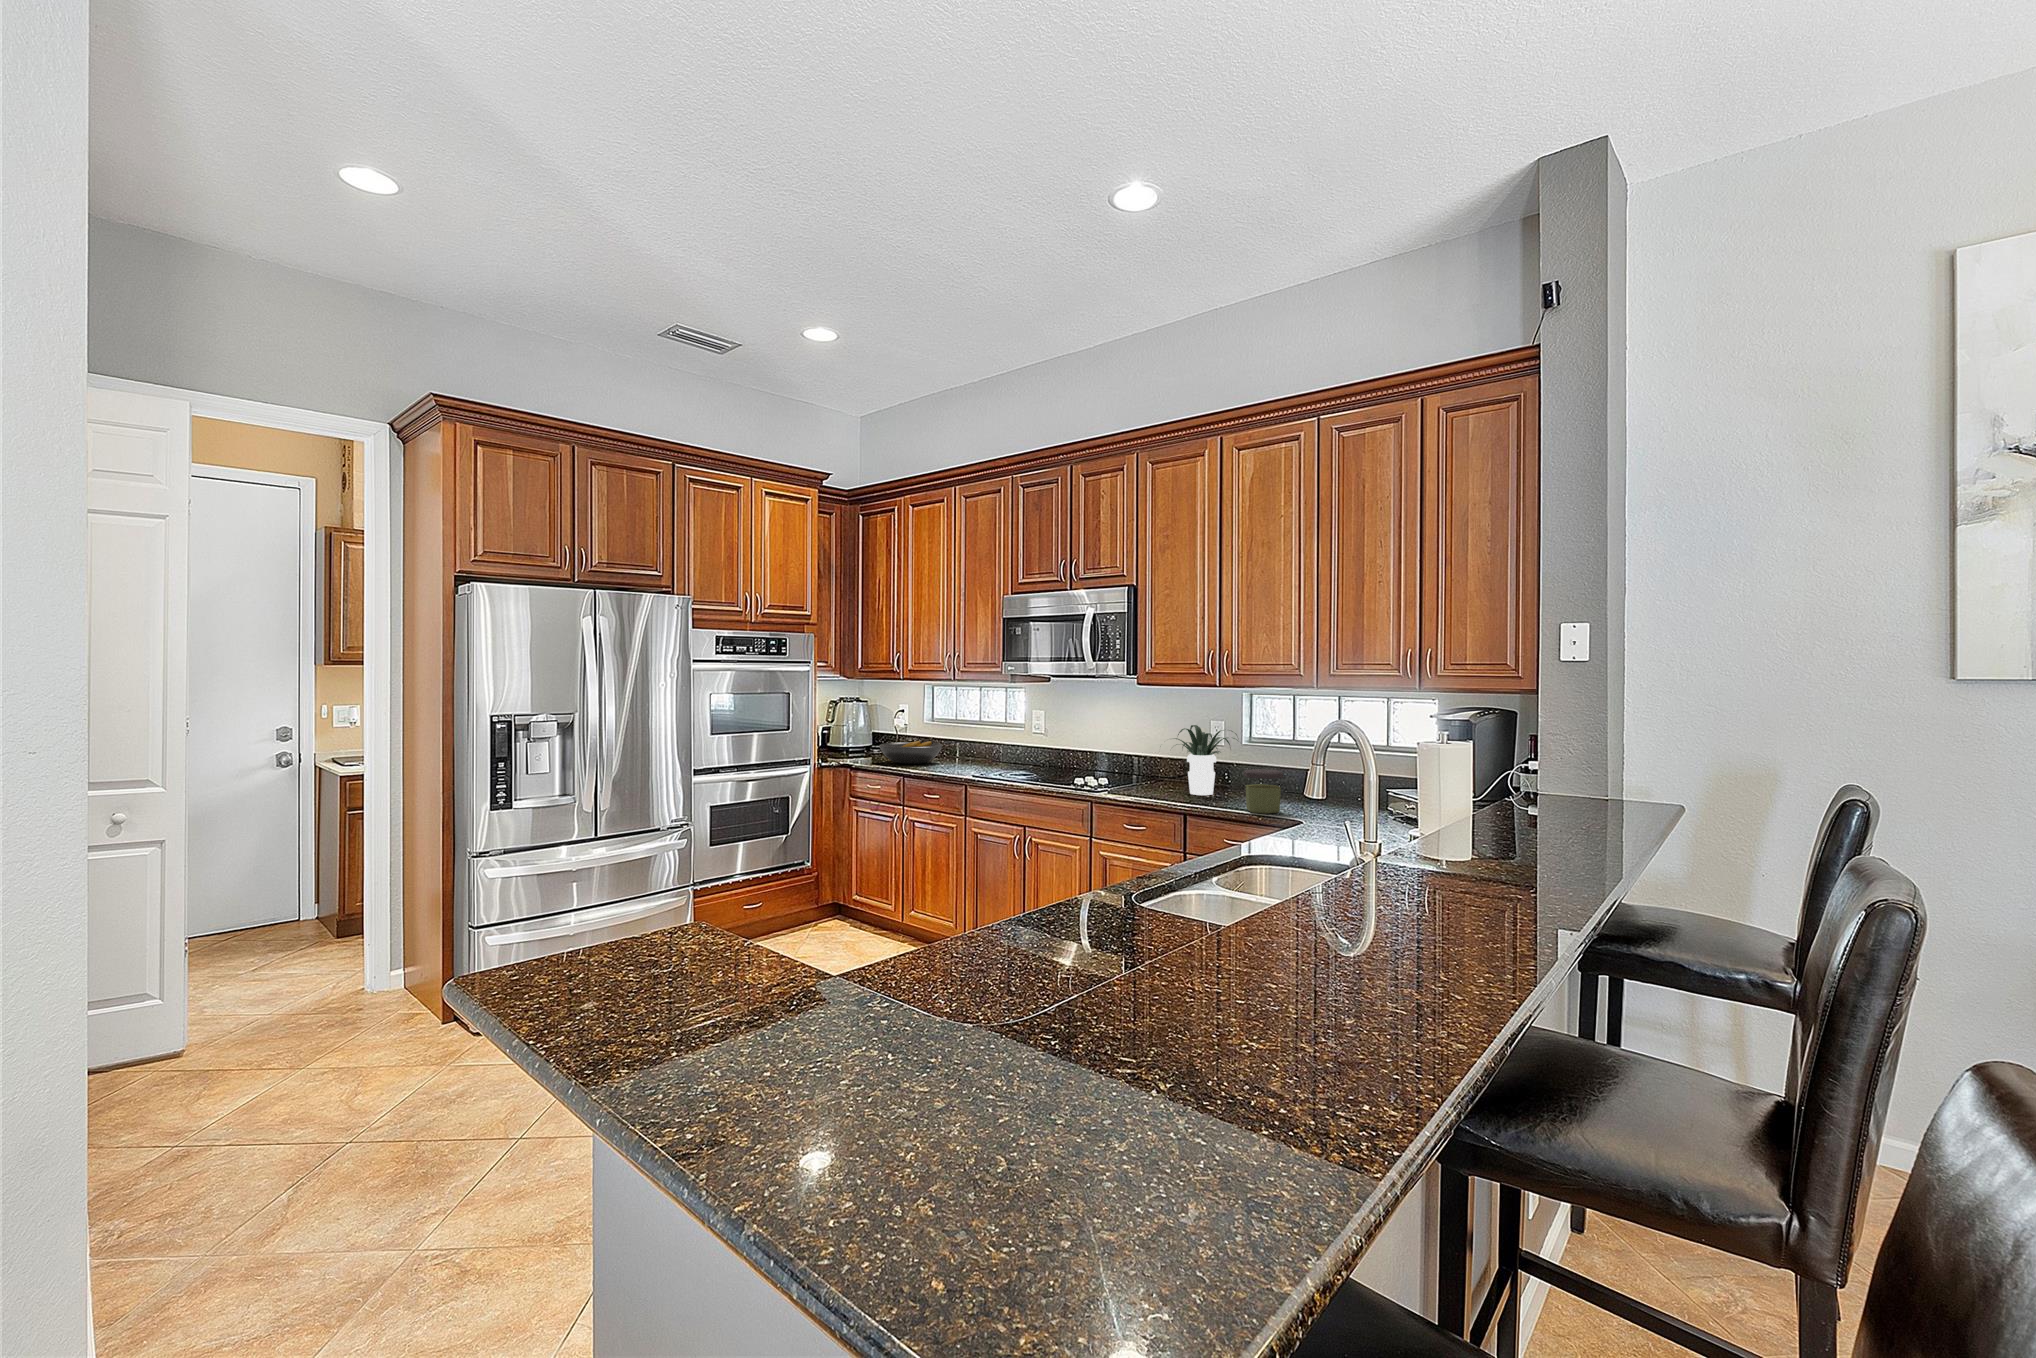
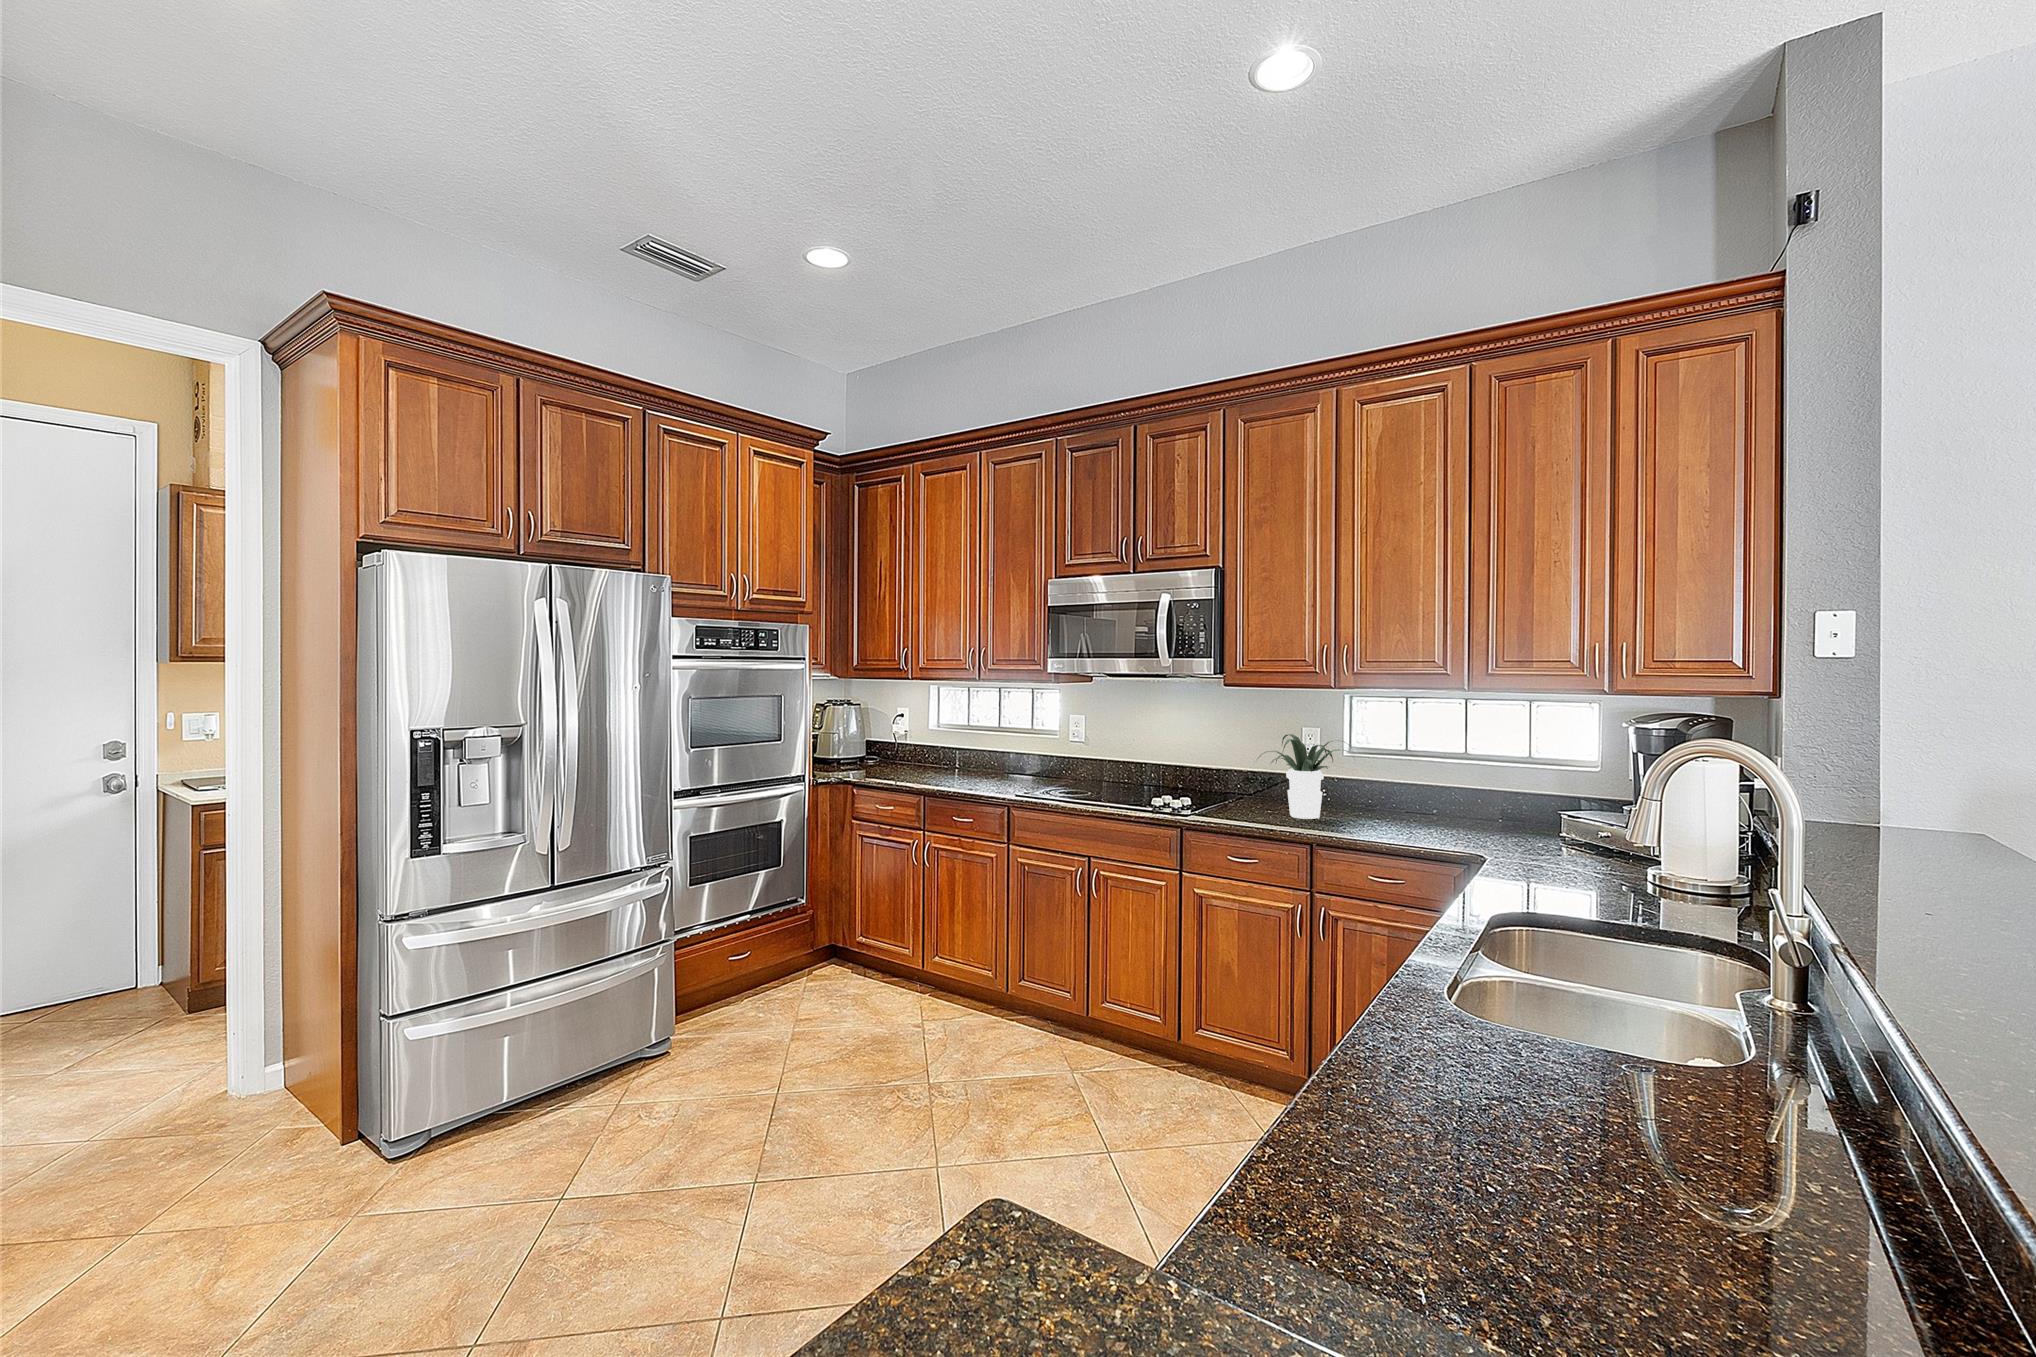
fruit bowl: present [879,741,943,764] -> none [884,752,960,779]
jar: present [1243,769,1283,814] -> none [1383,790,1437,845]

